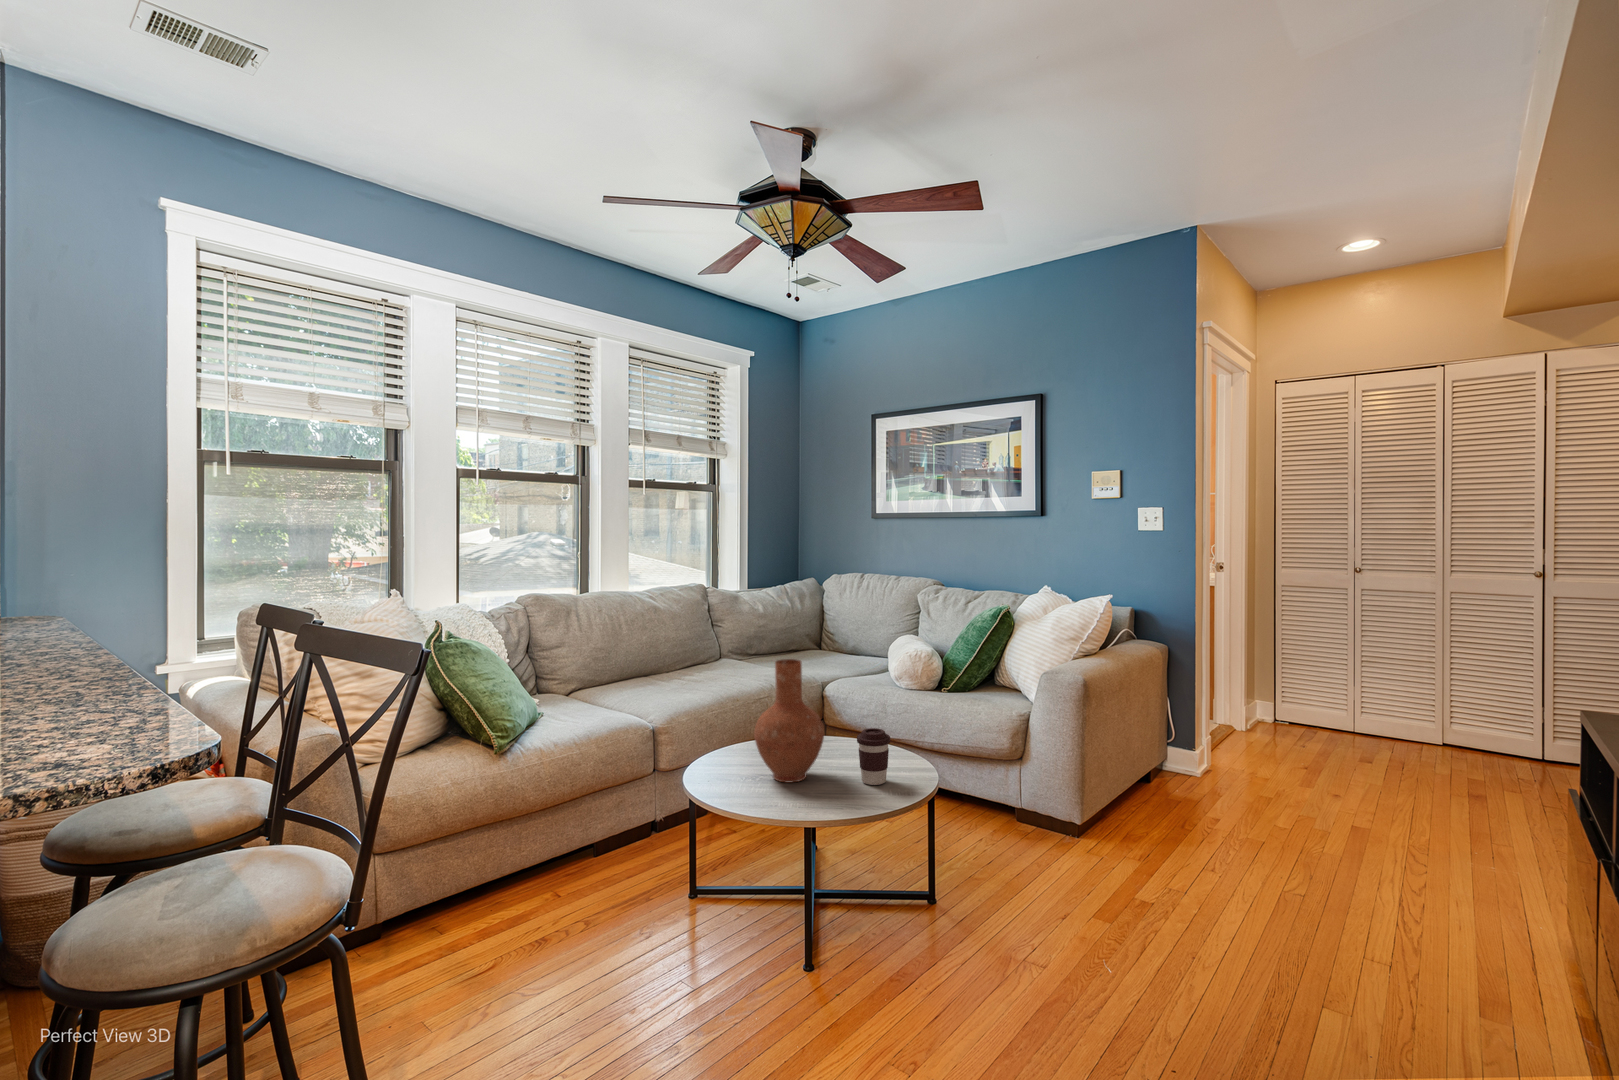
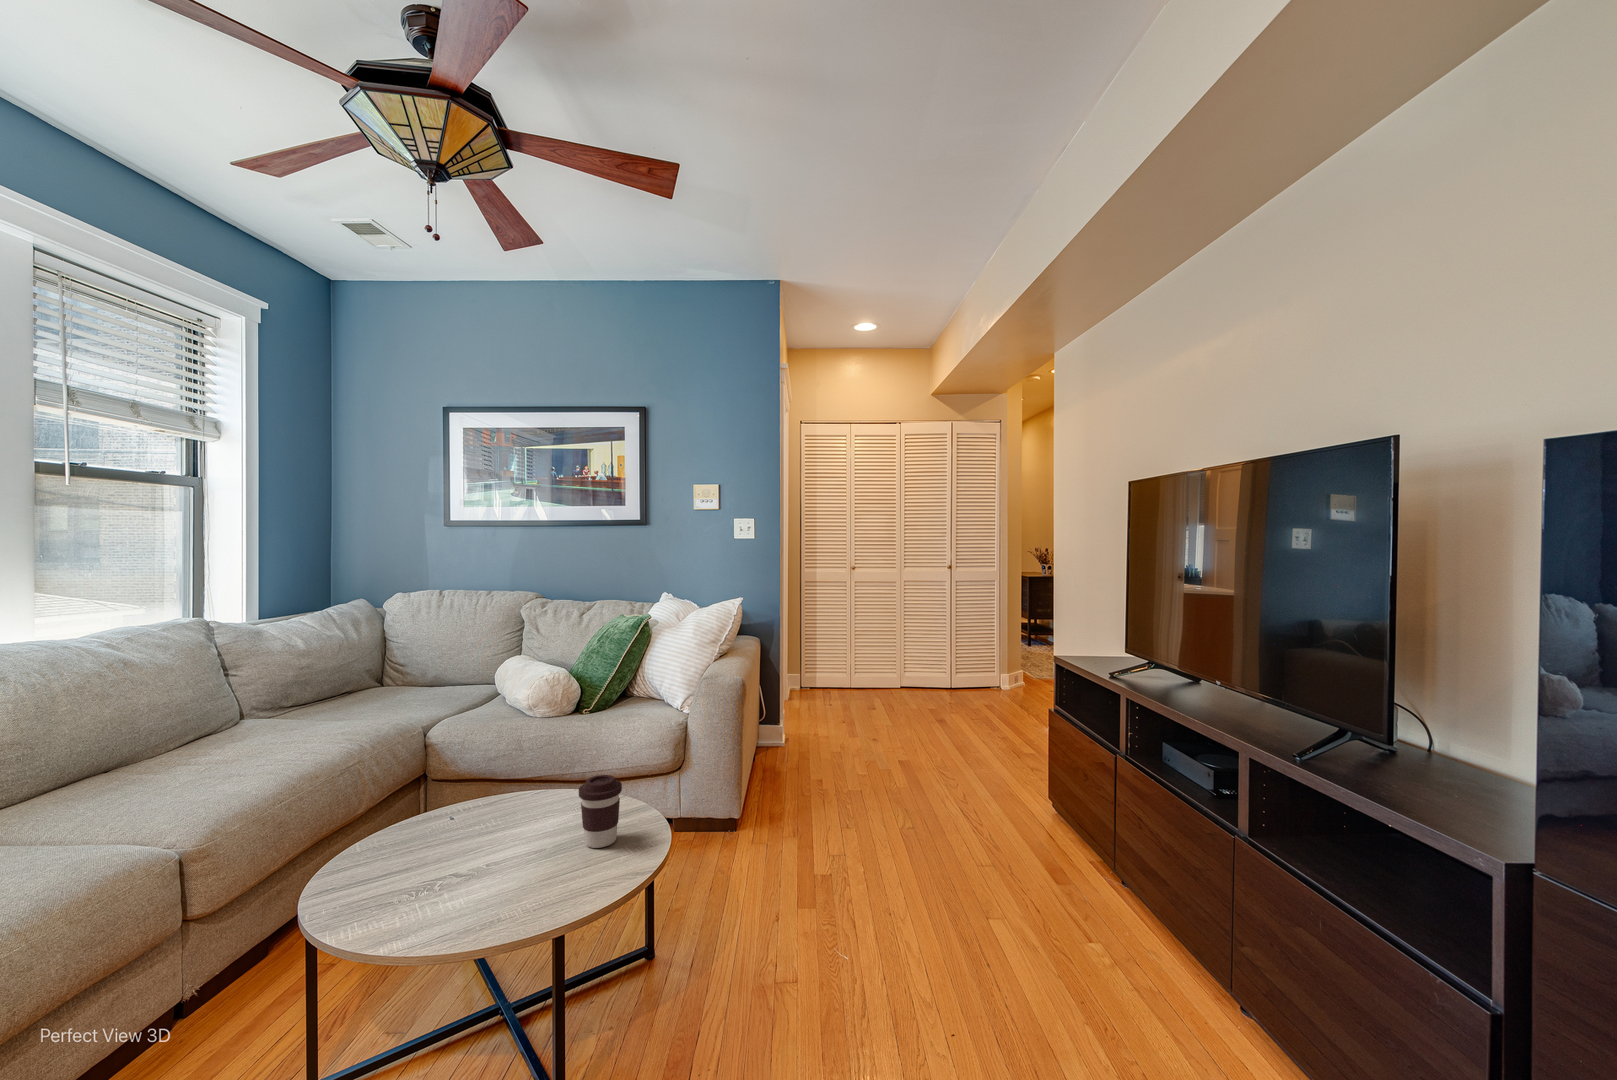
vase: present [754,659,824,783] -> none [428,708,536,884]

